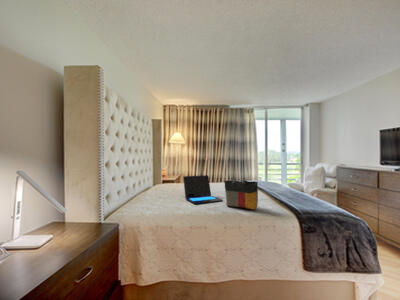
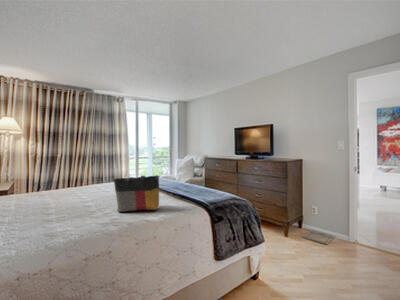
laptop: present [183,175,222,204] -> none [37,175,108,219]

